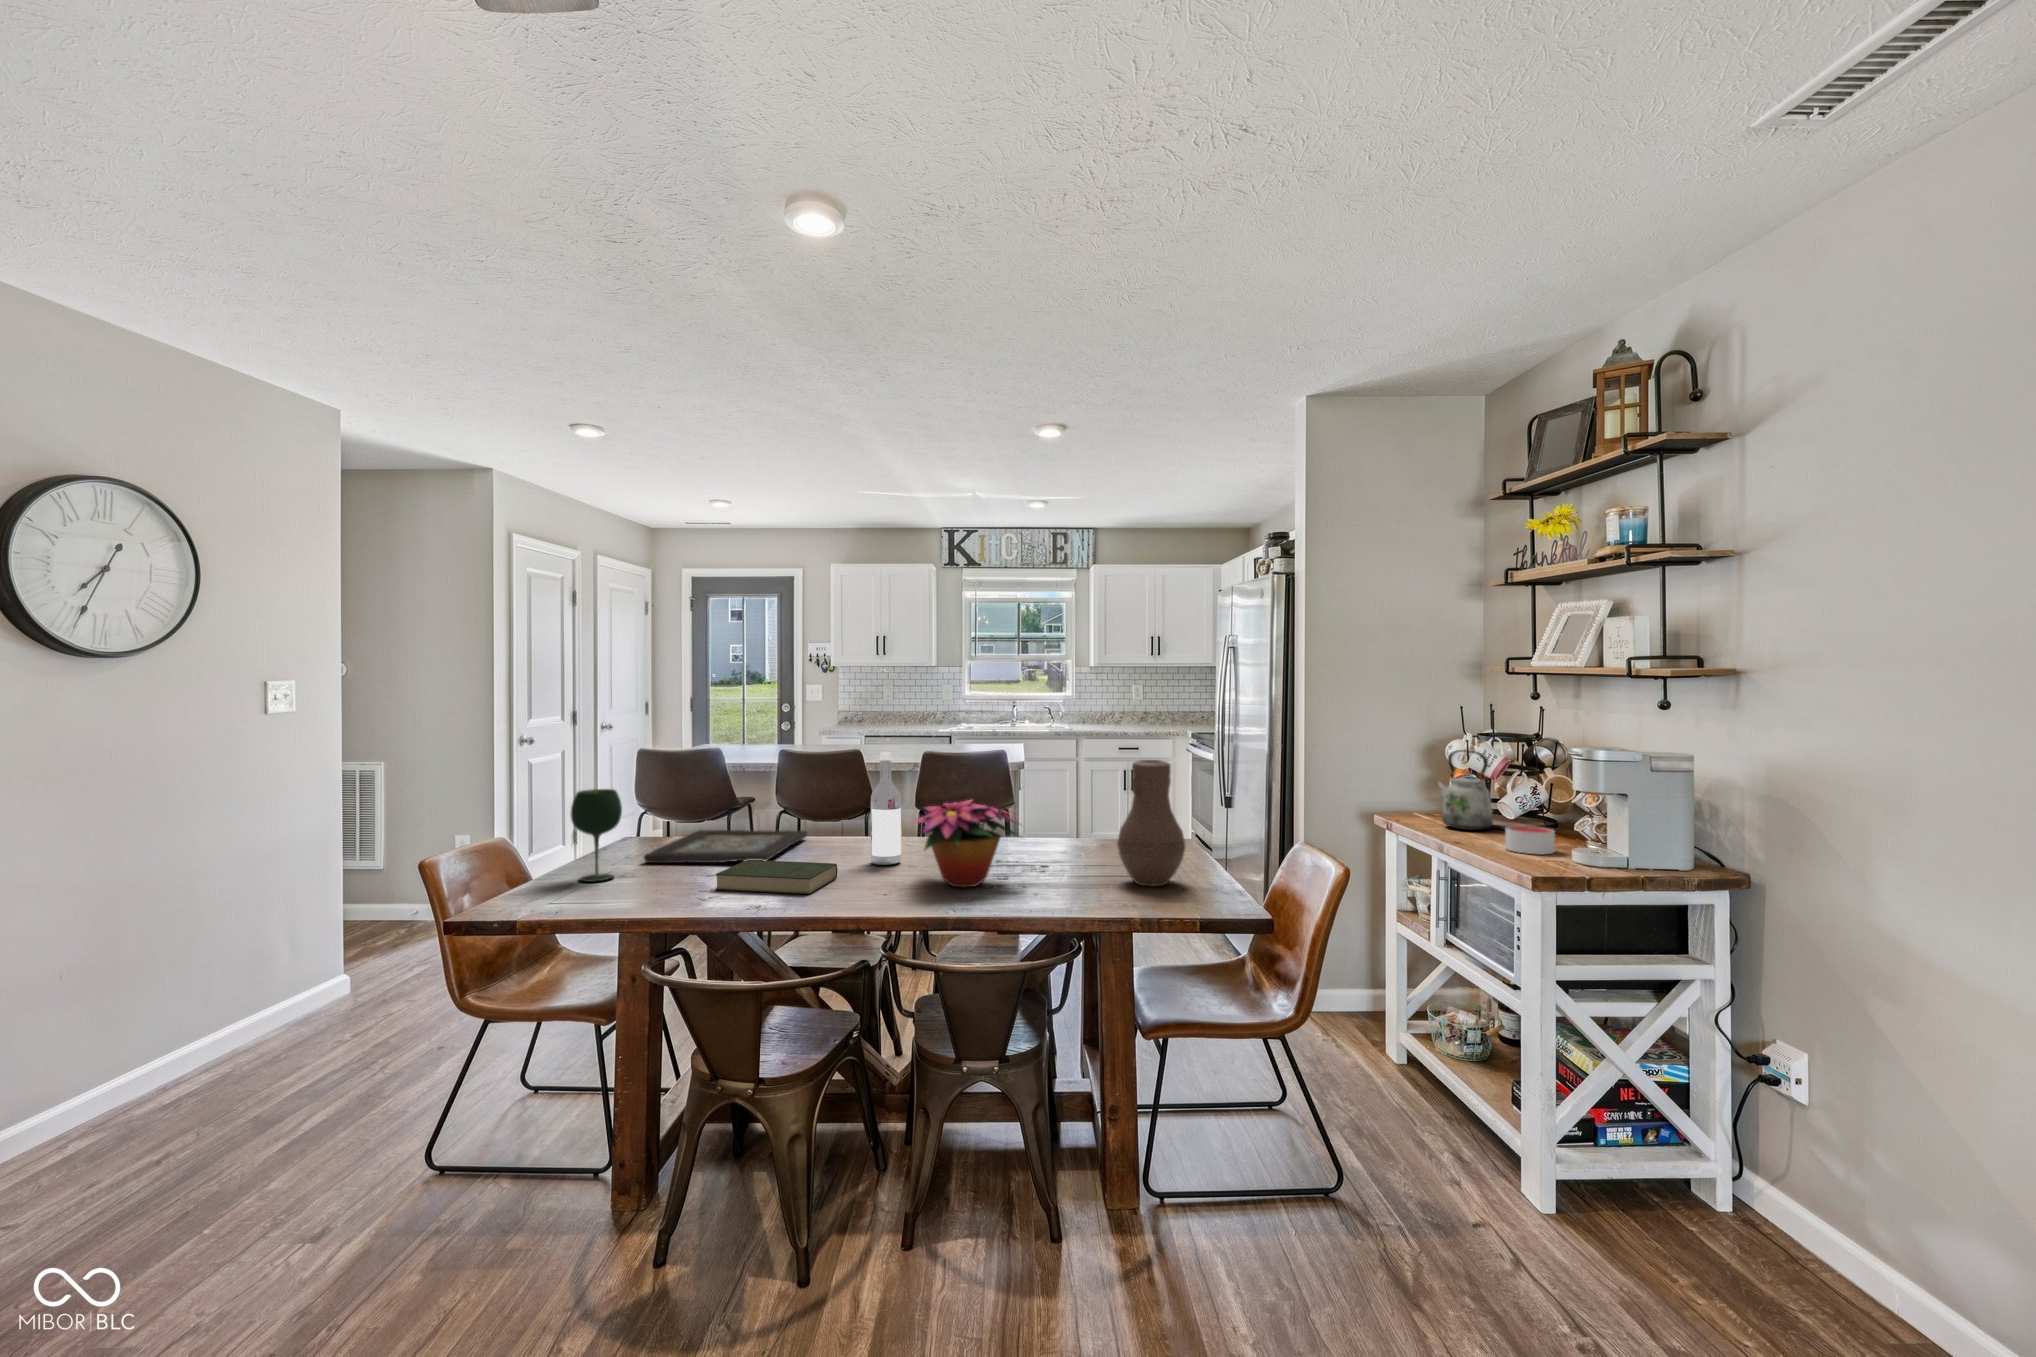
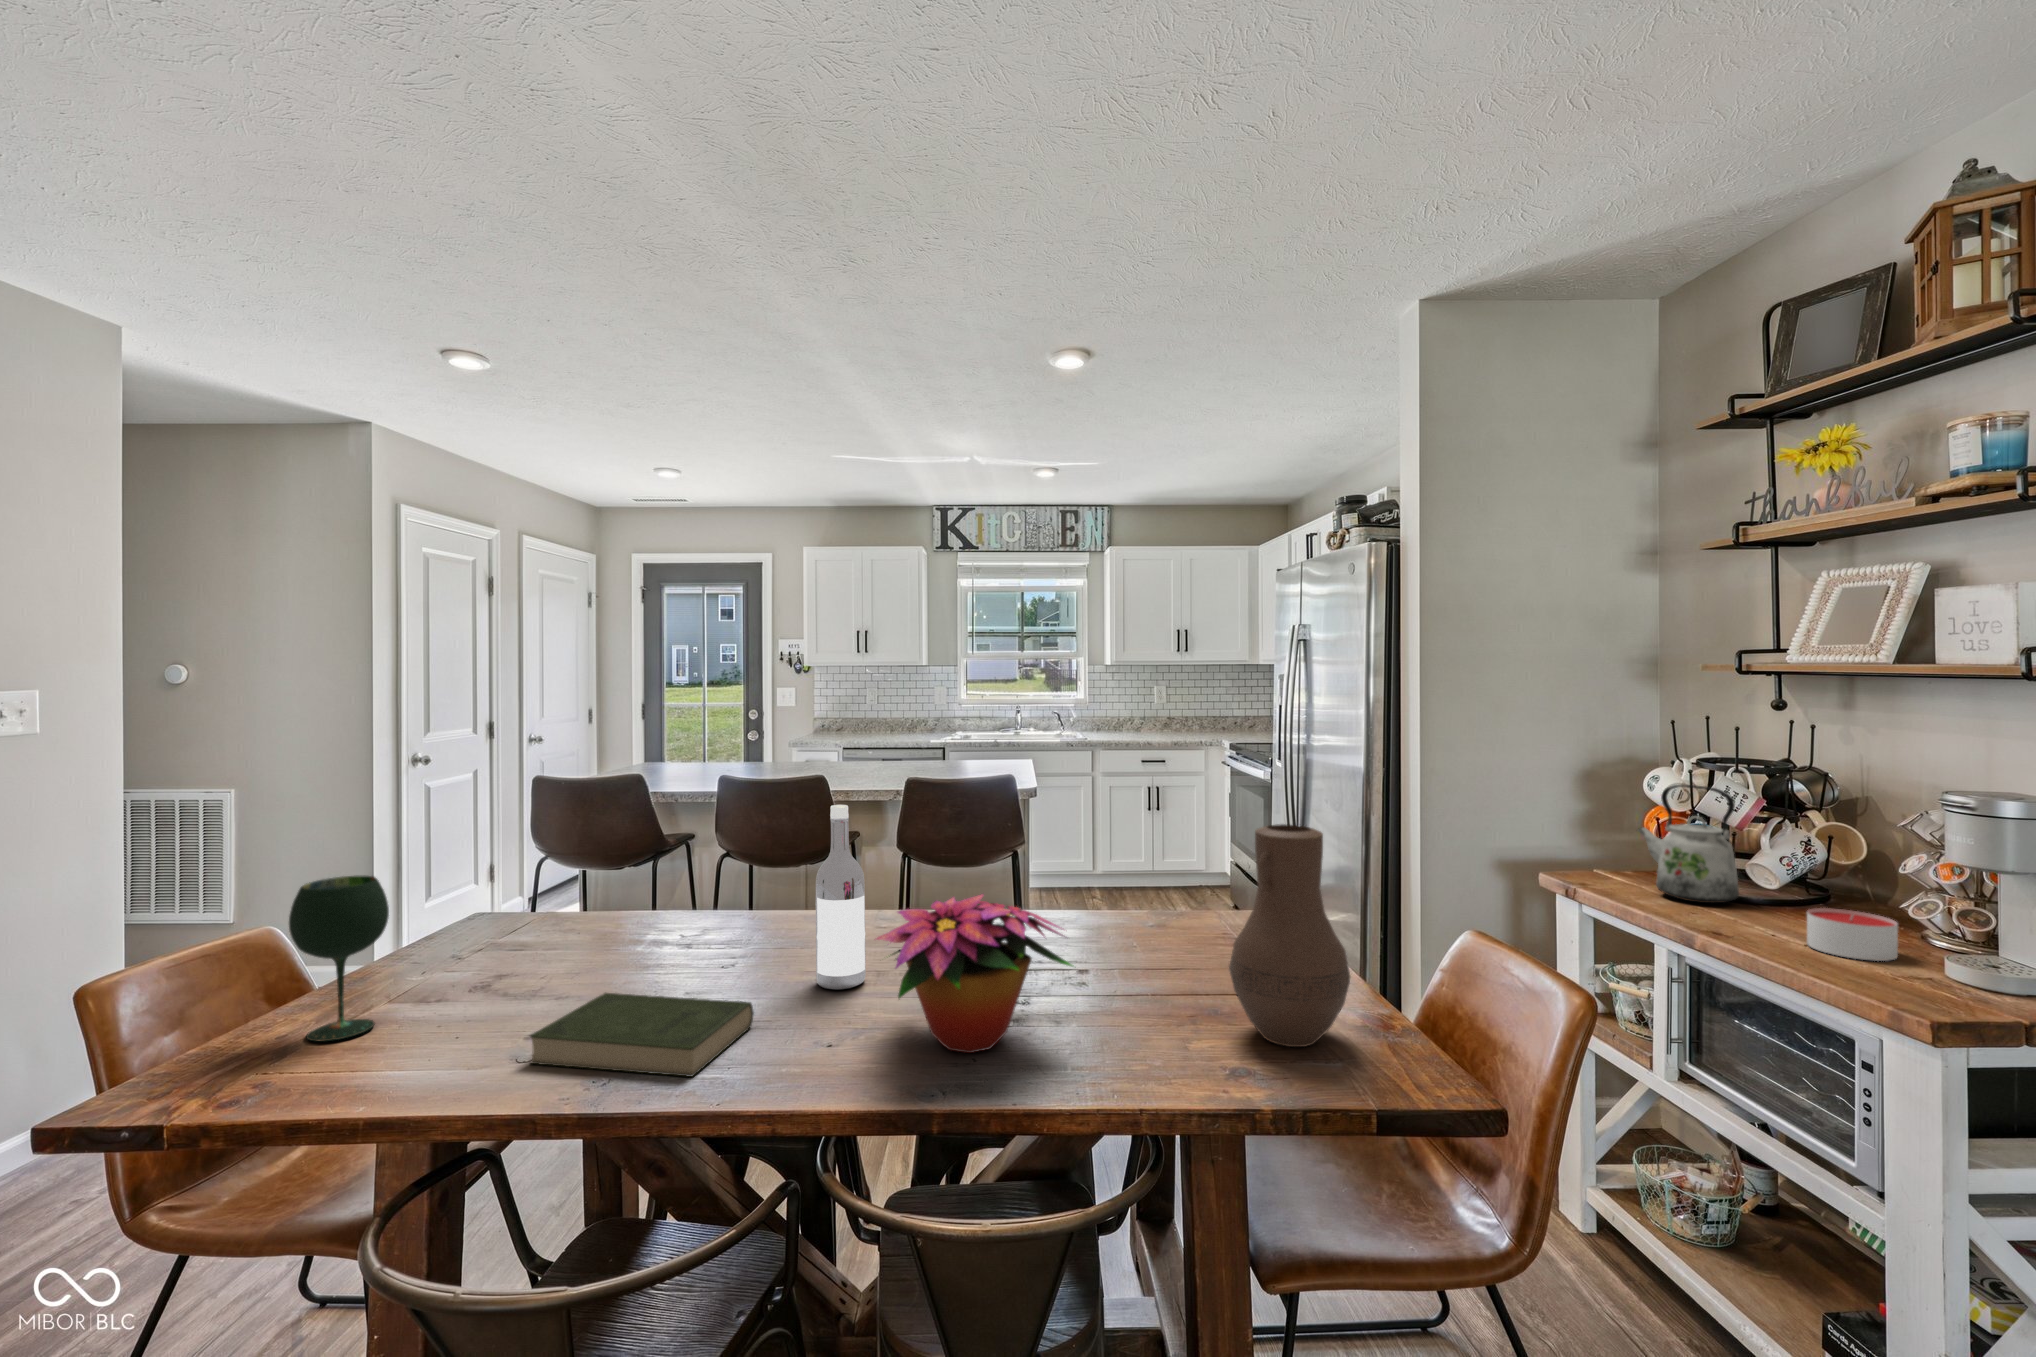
decorative tray: present [644,830,807,863] -> none [446,913,730,987]

